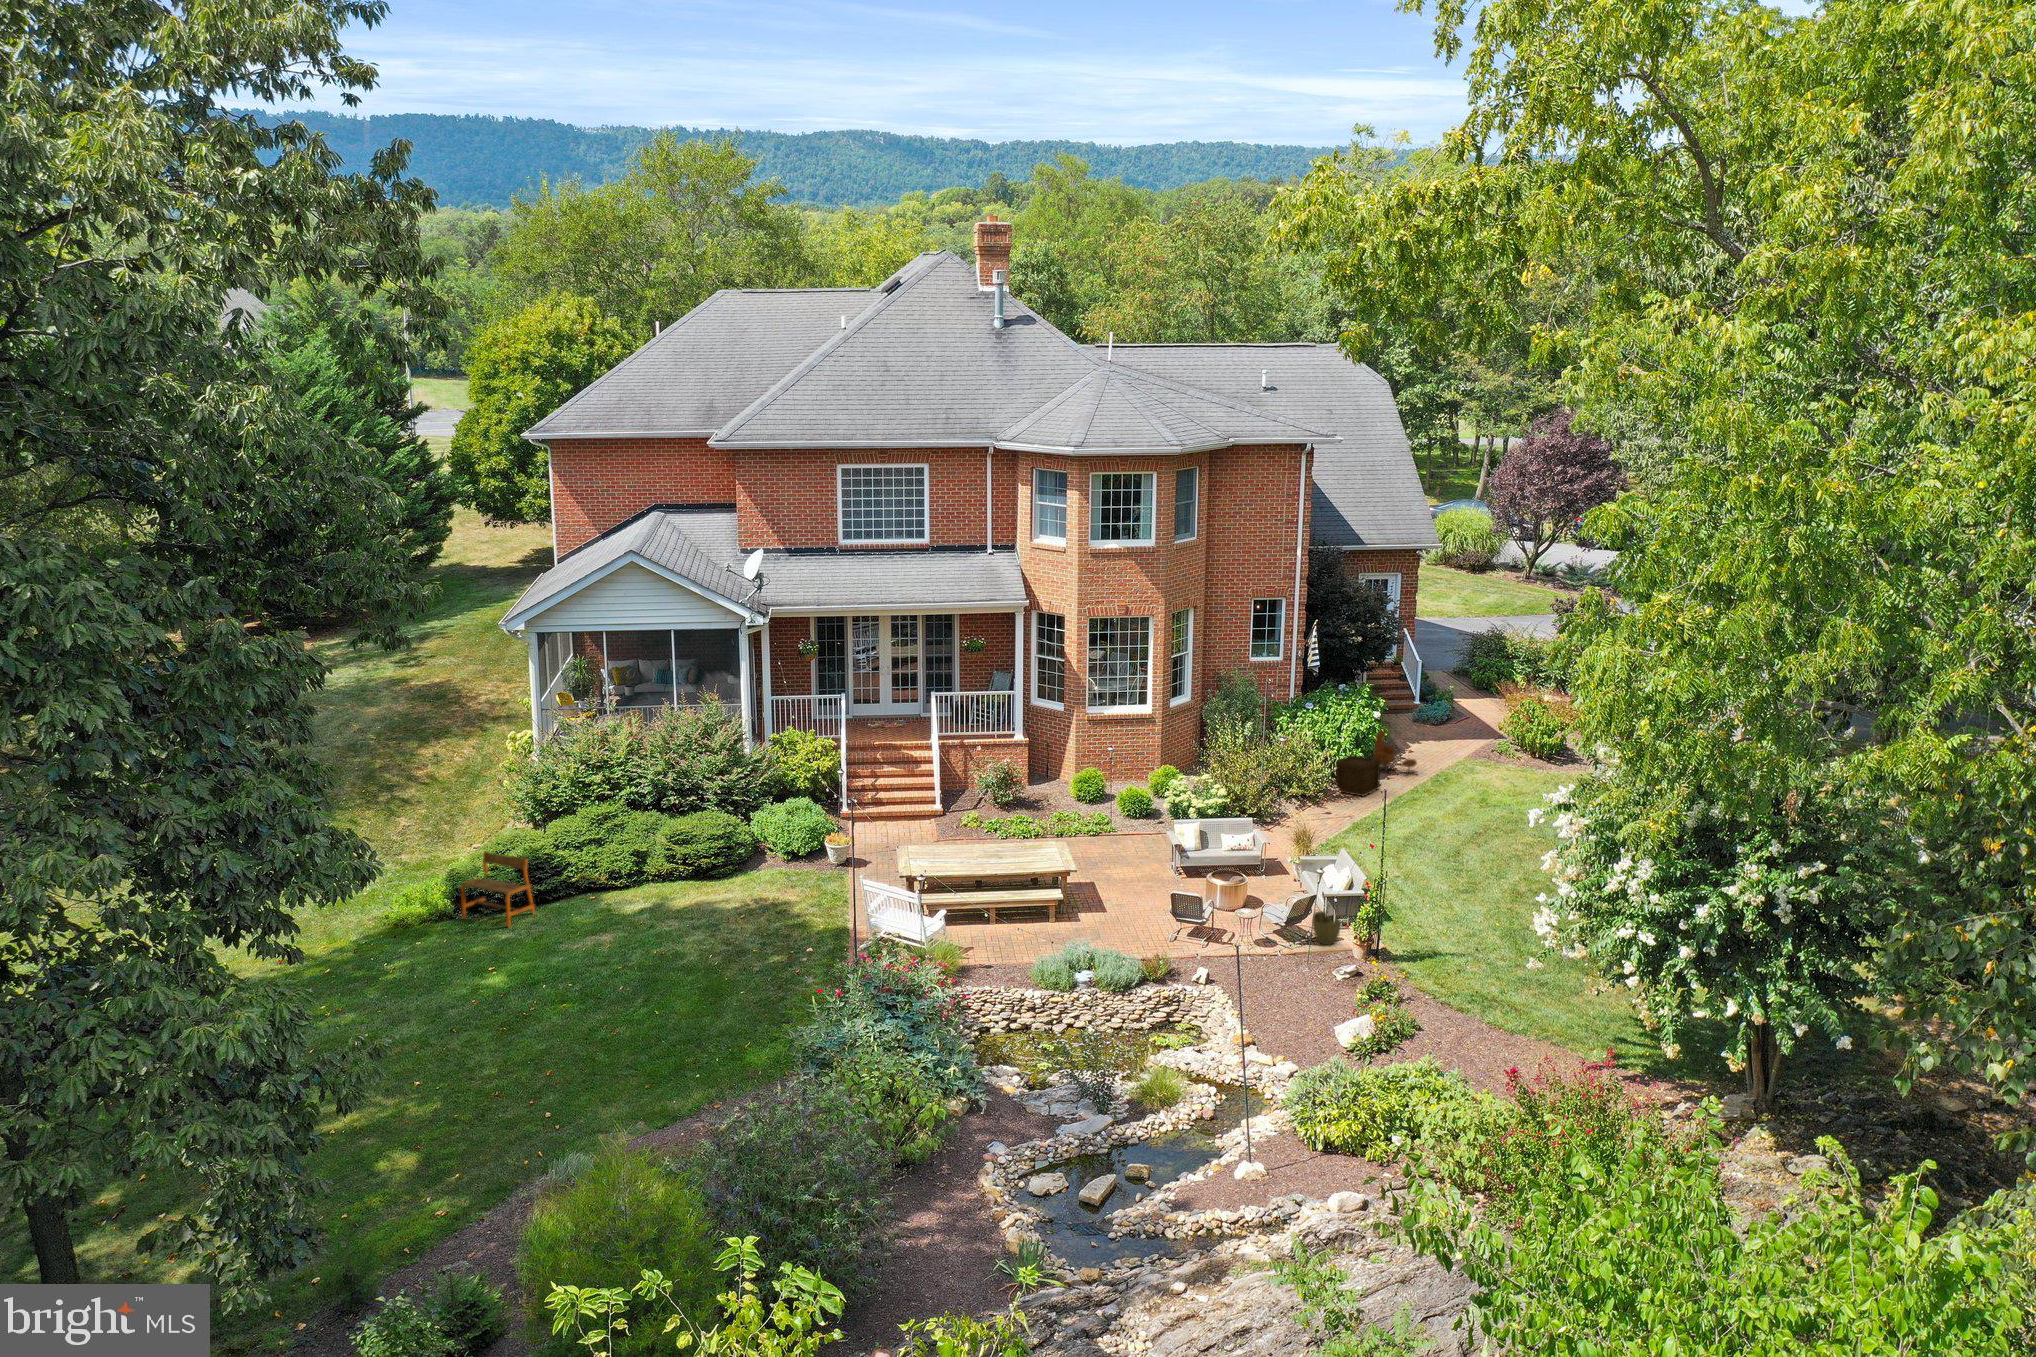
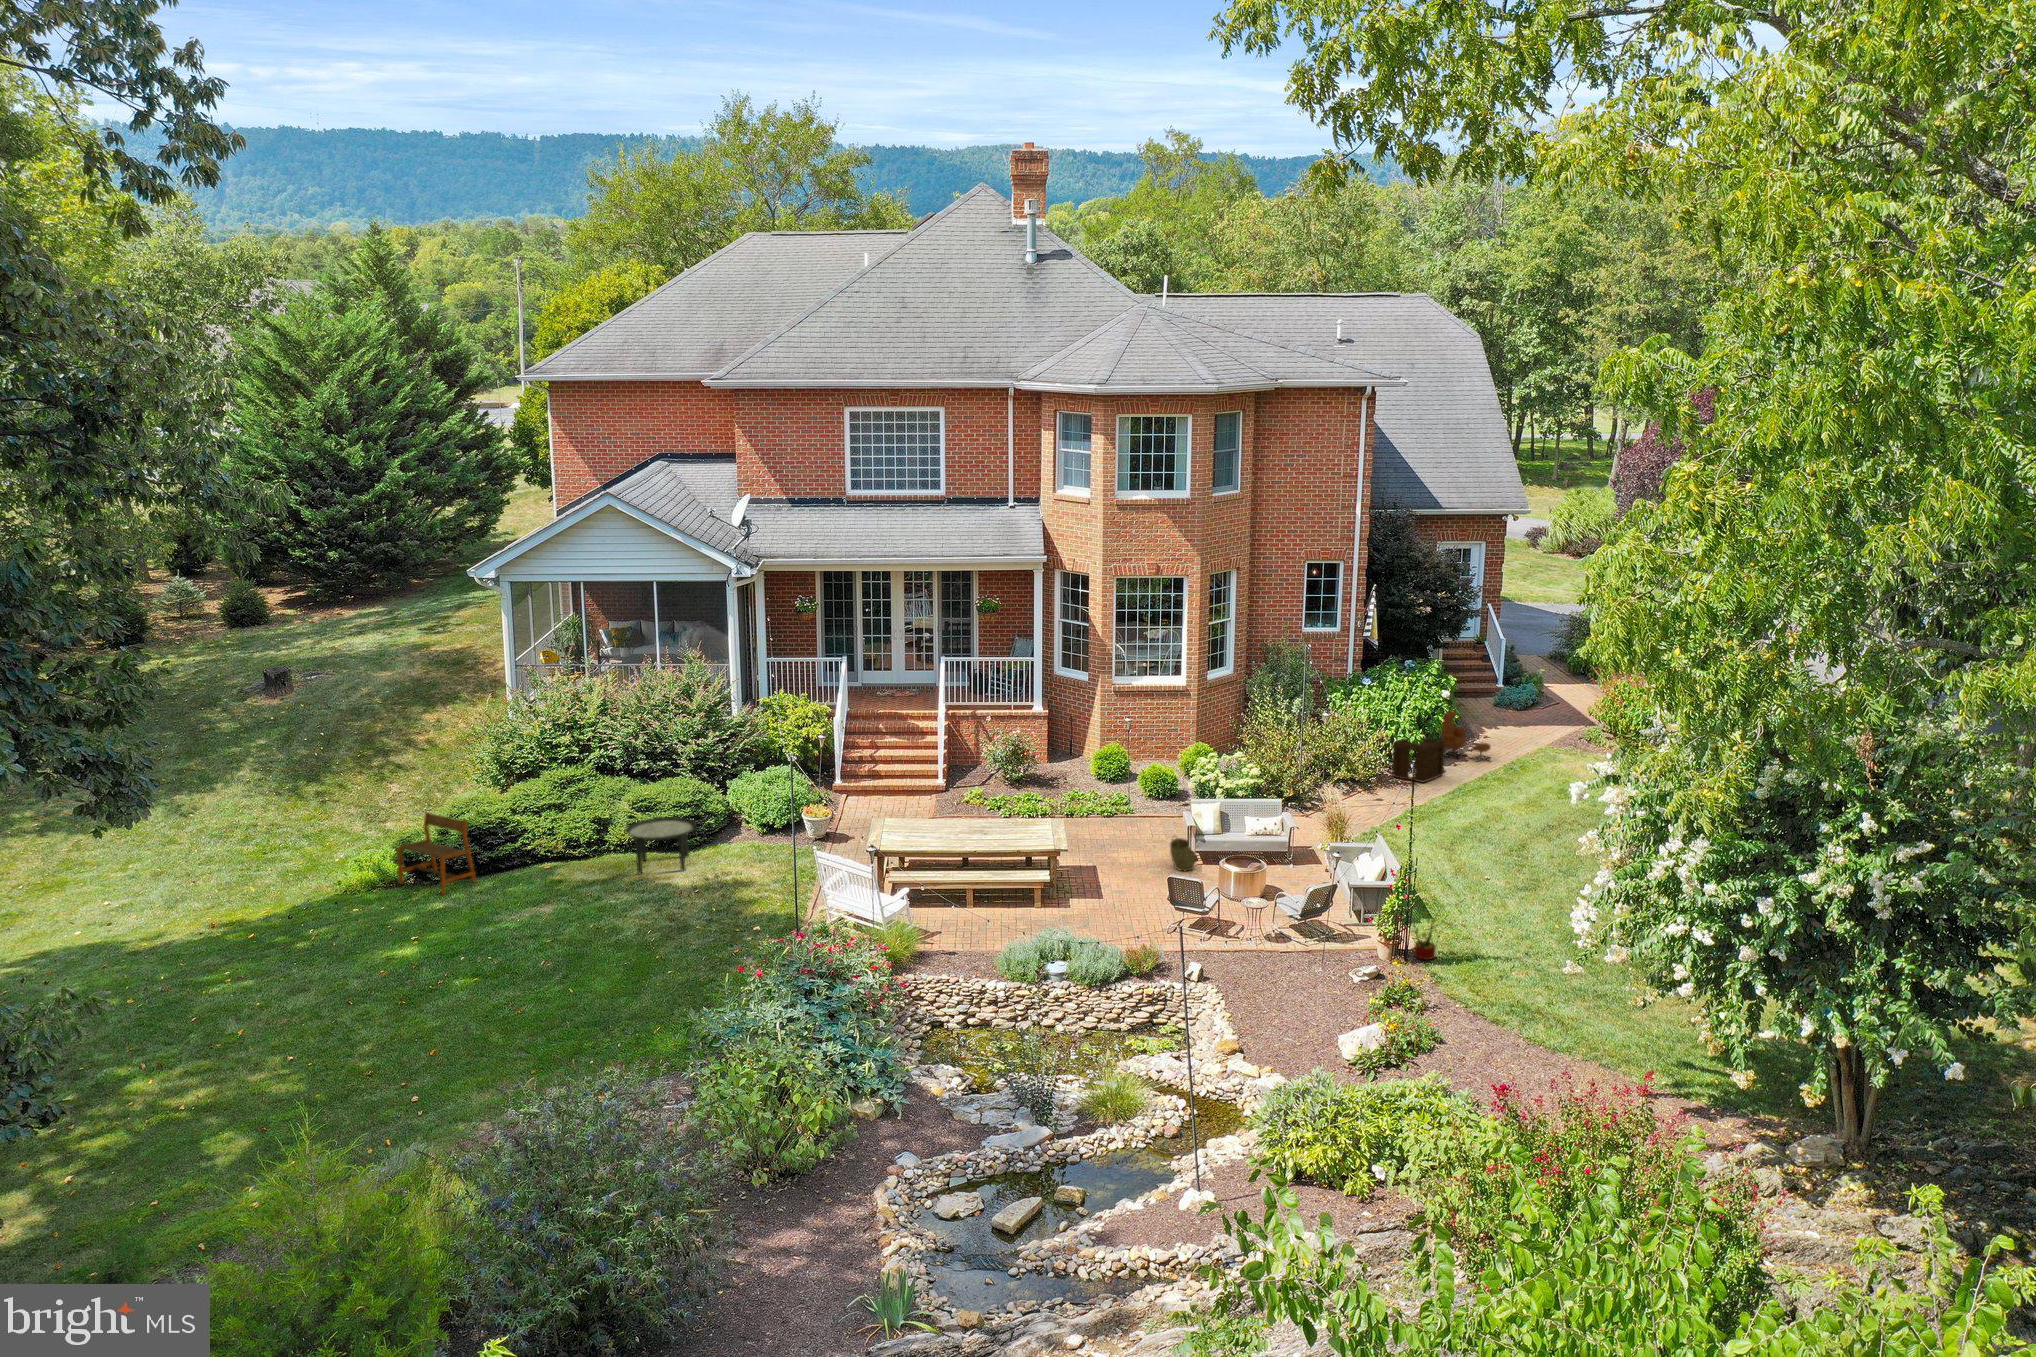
round table: none [672,848,736,902] -> present [625,817,696,874]
decorative plant: none [1369,910,1416,957] -> present [1413,913,1451,960]
woven basket: present [1312,911,1340,945] -> present [1170,834,1197,871]

